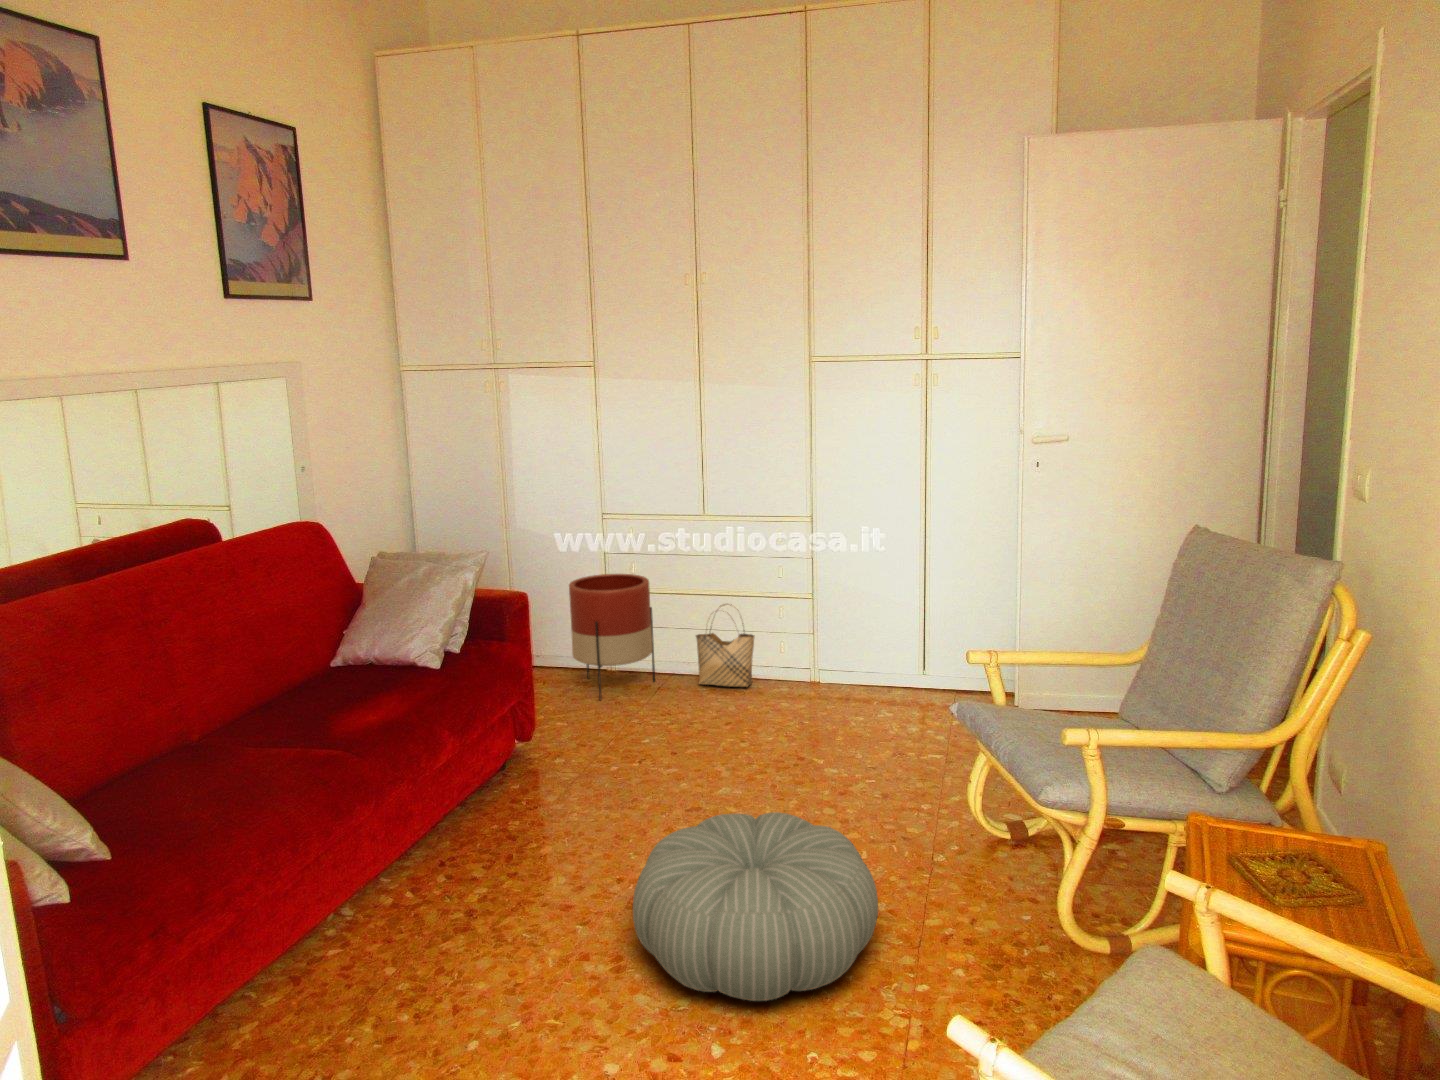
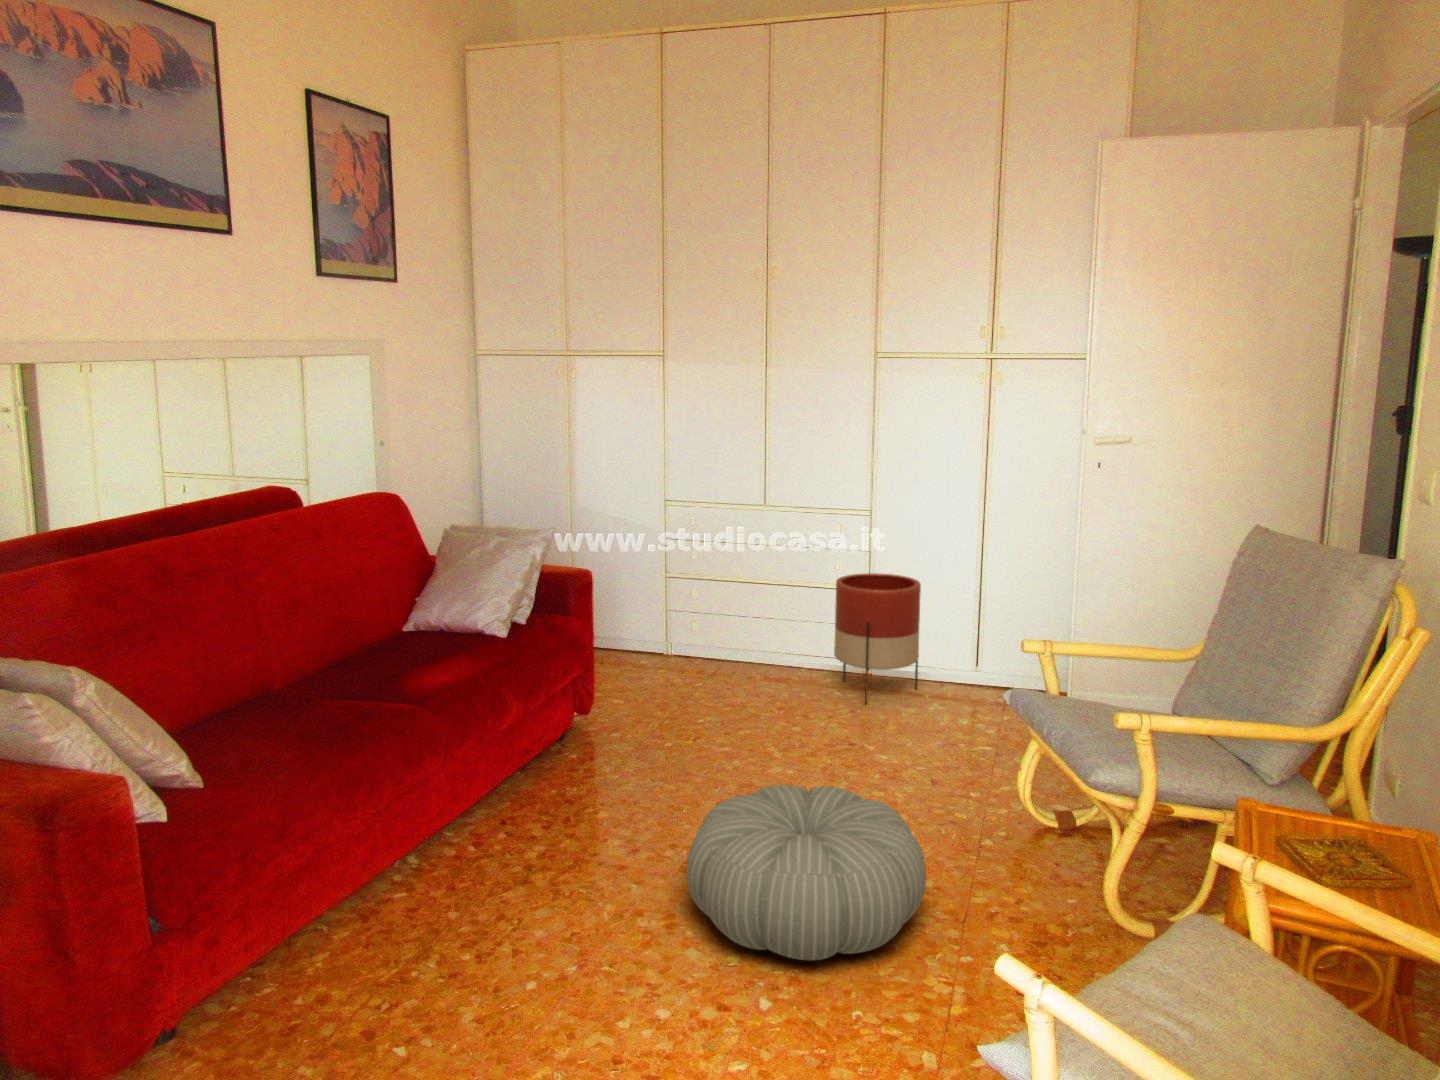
planter: present [569,574,655,700] -> present [834,573,921,704]
woven basket: present [696,604,754,687] -> none [752,593,811,676]

